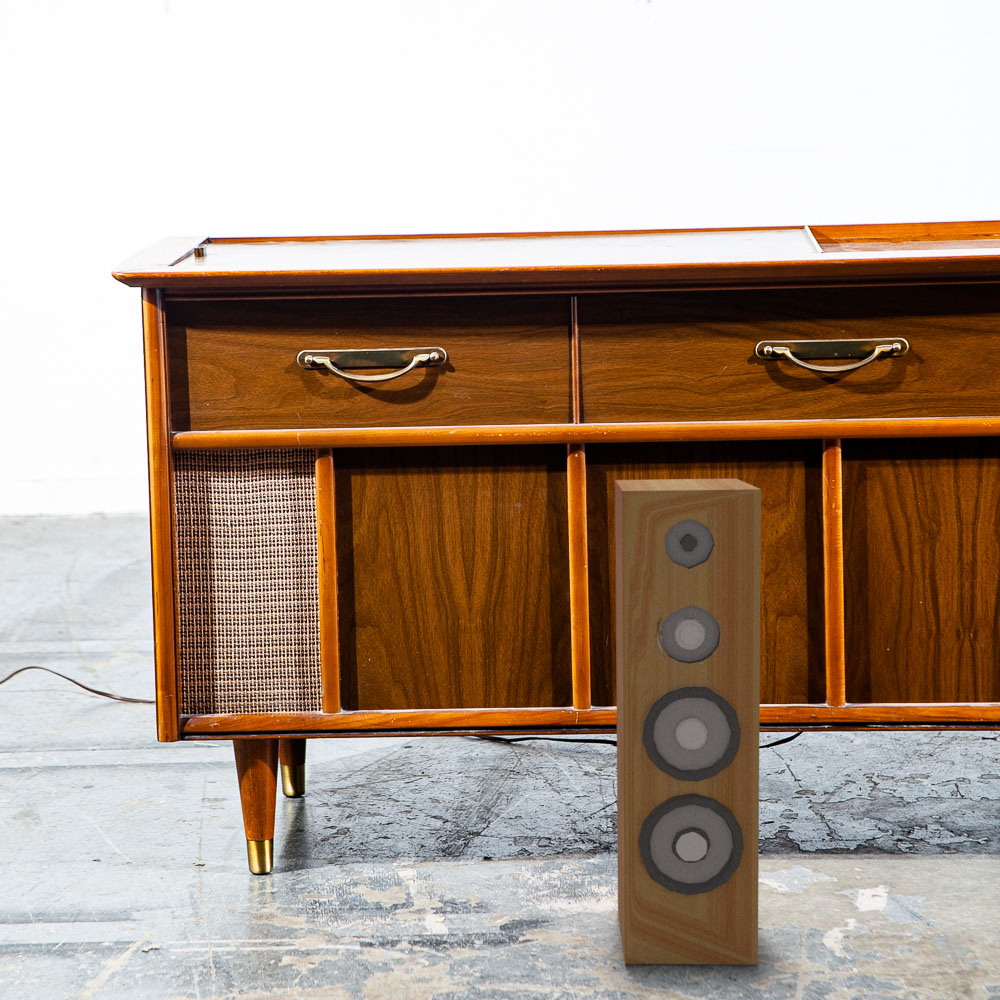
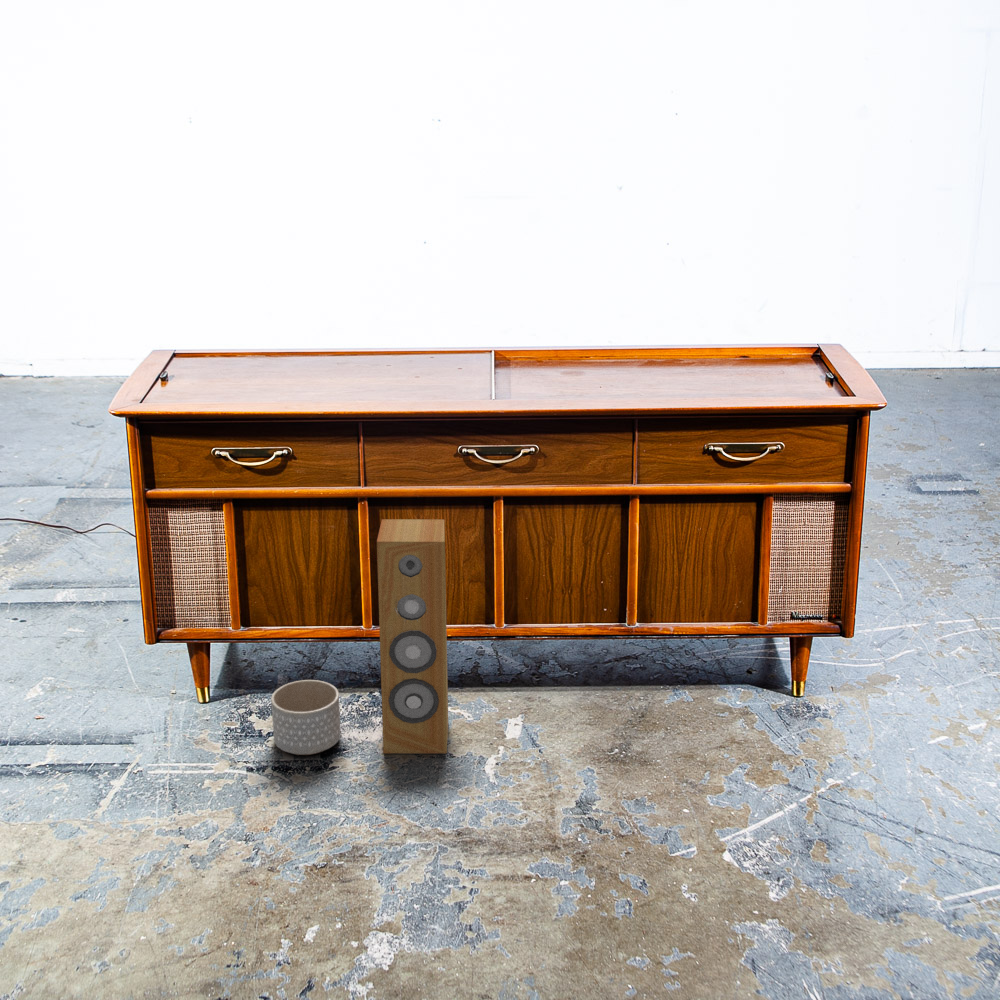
planter: none [396,814,531,965] -> present [271,680,341,755]

